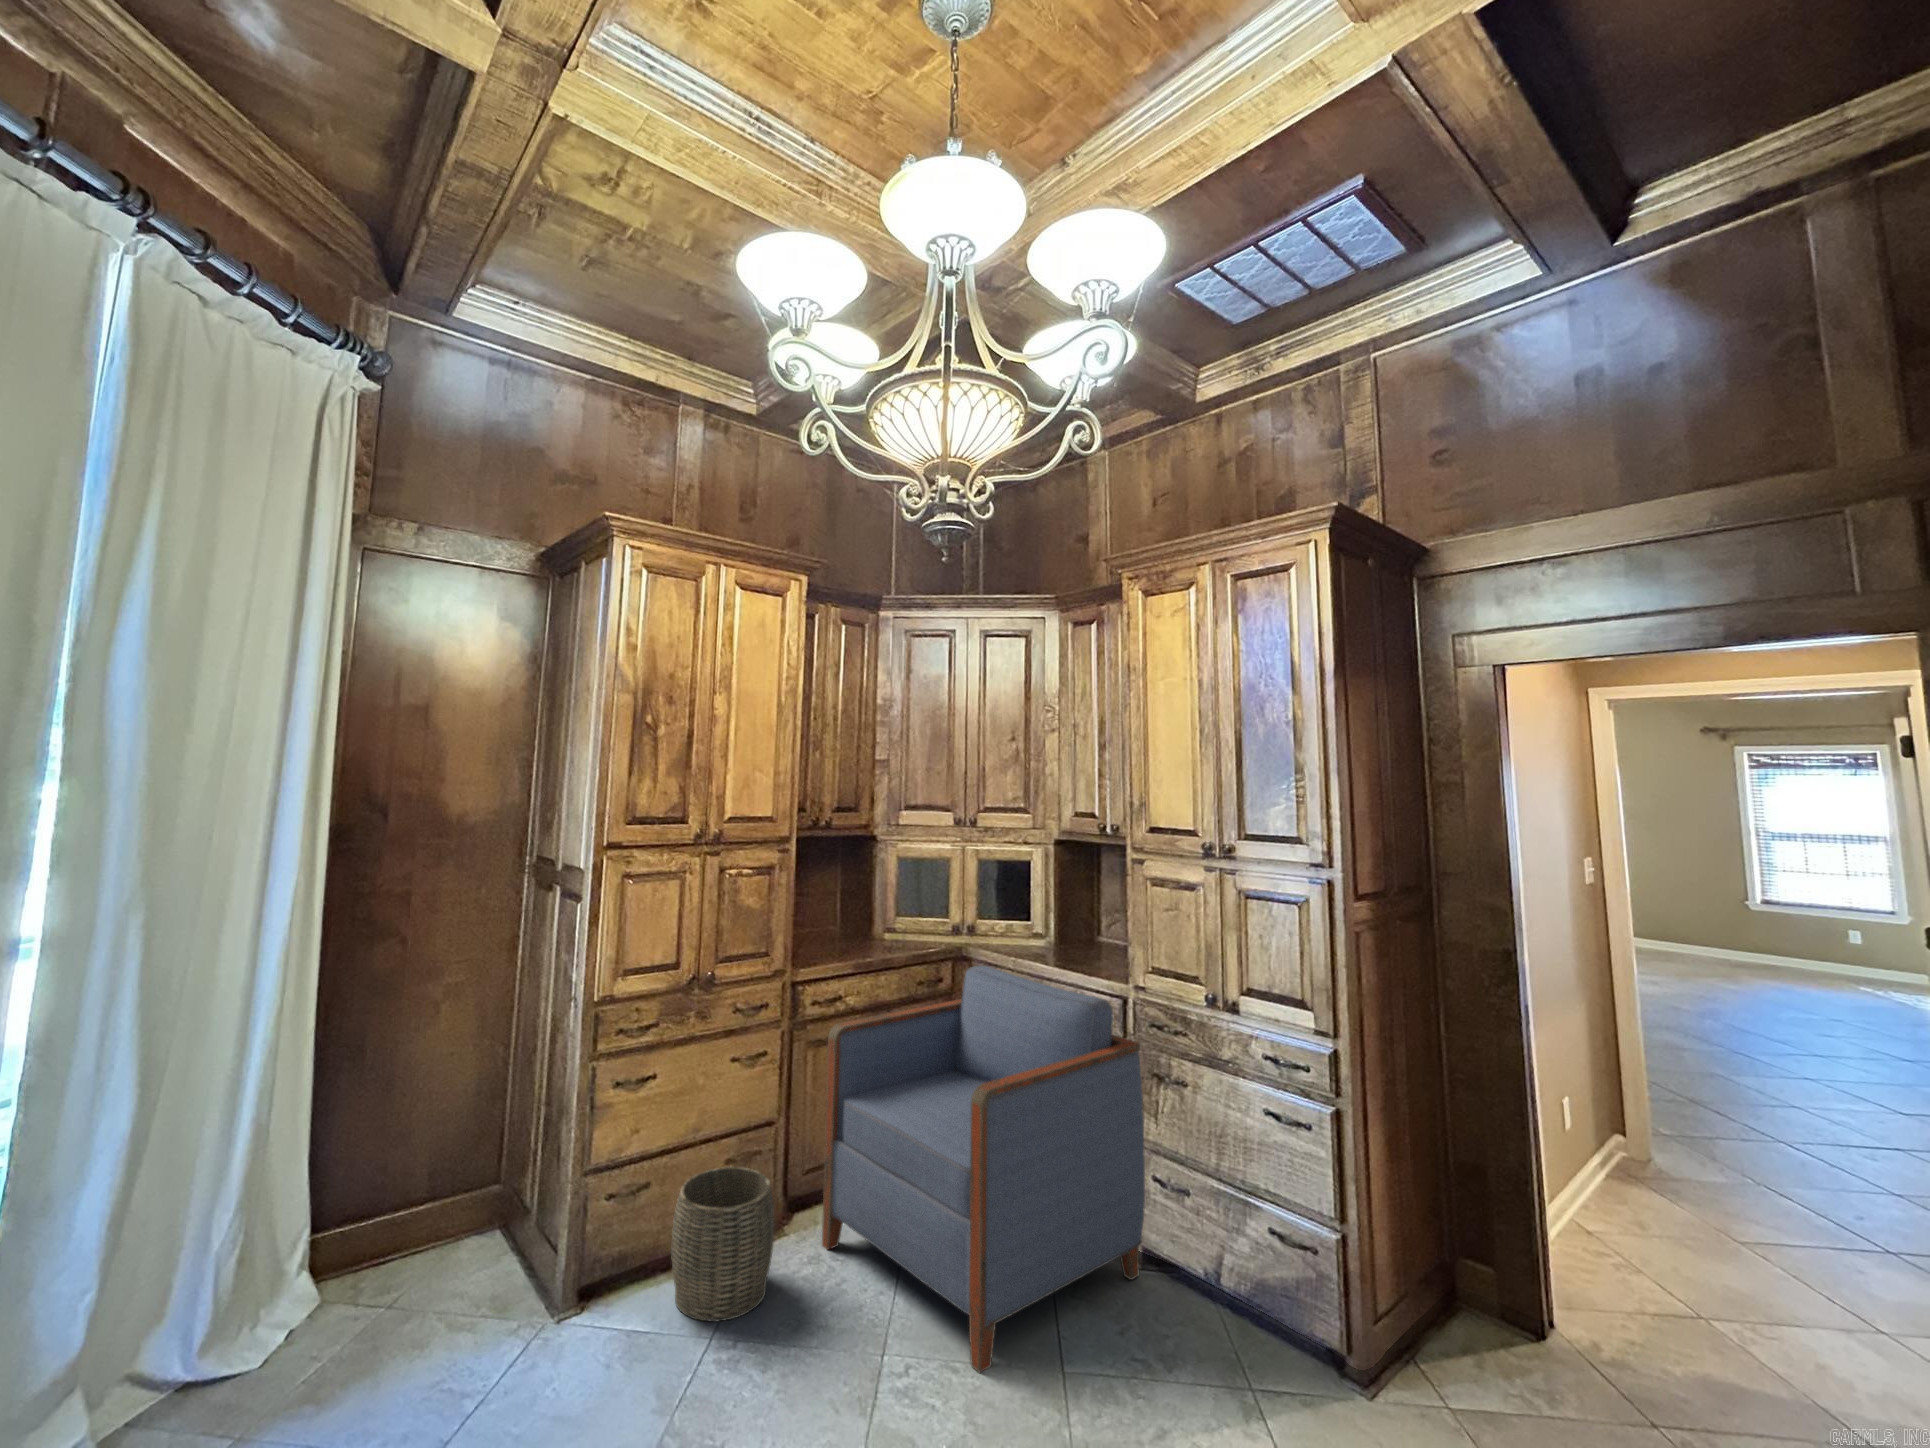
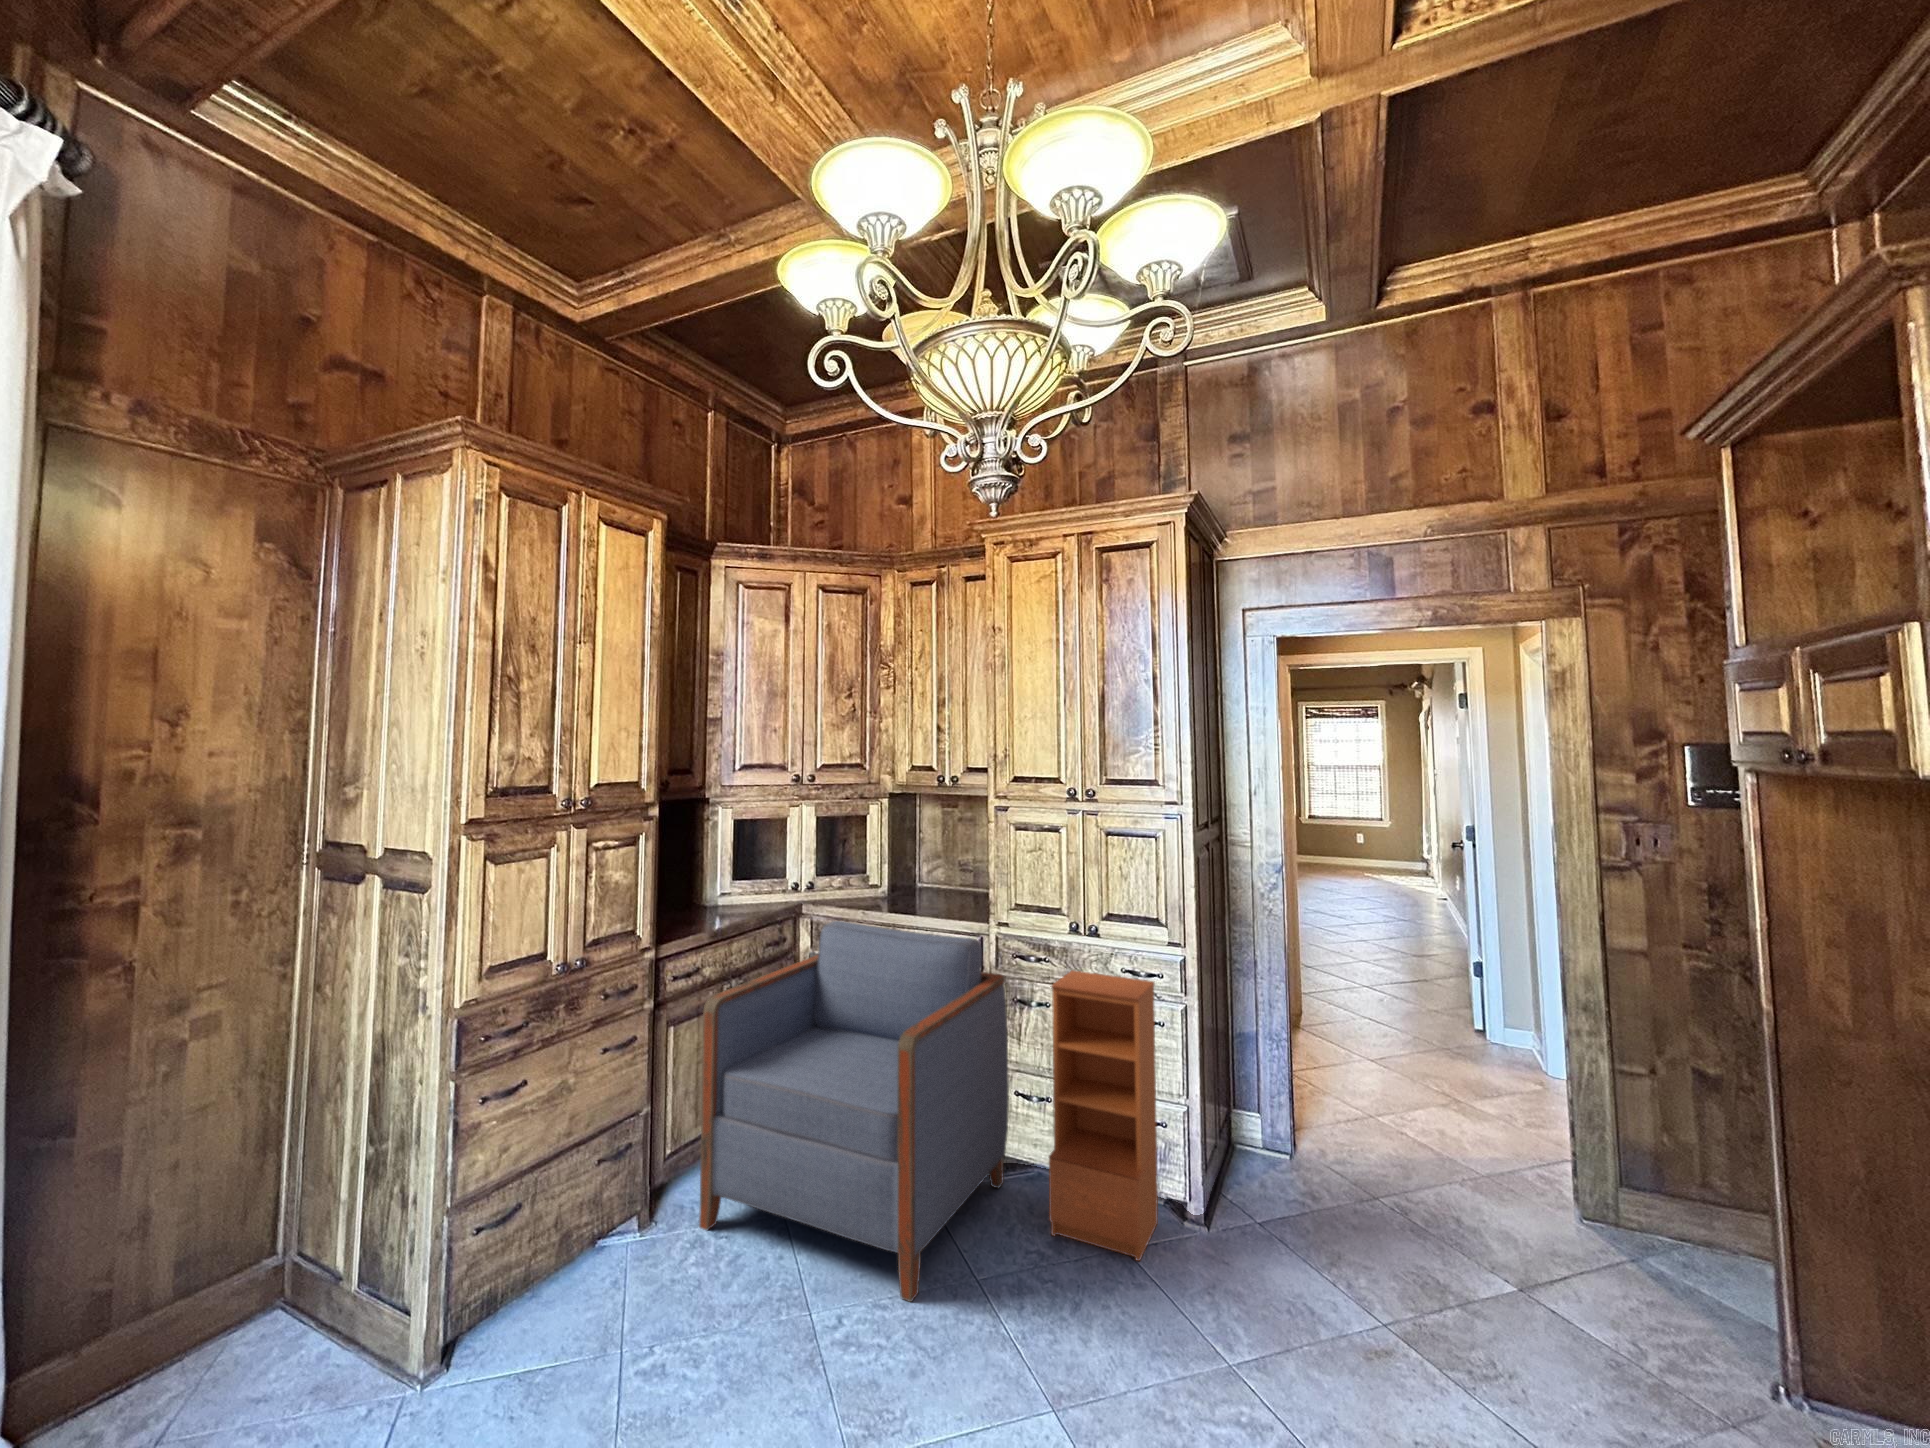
bookcase: none [1161,1048,1305,1405] -> present [1049,970,1158,1261]
woven basket: present [671,1167,774,1321] -> none [556,1164,672,1335]

